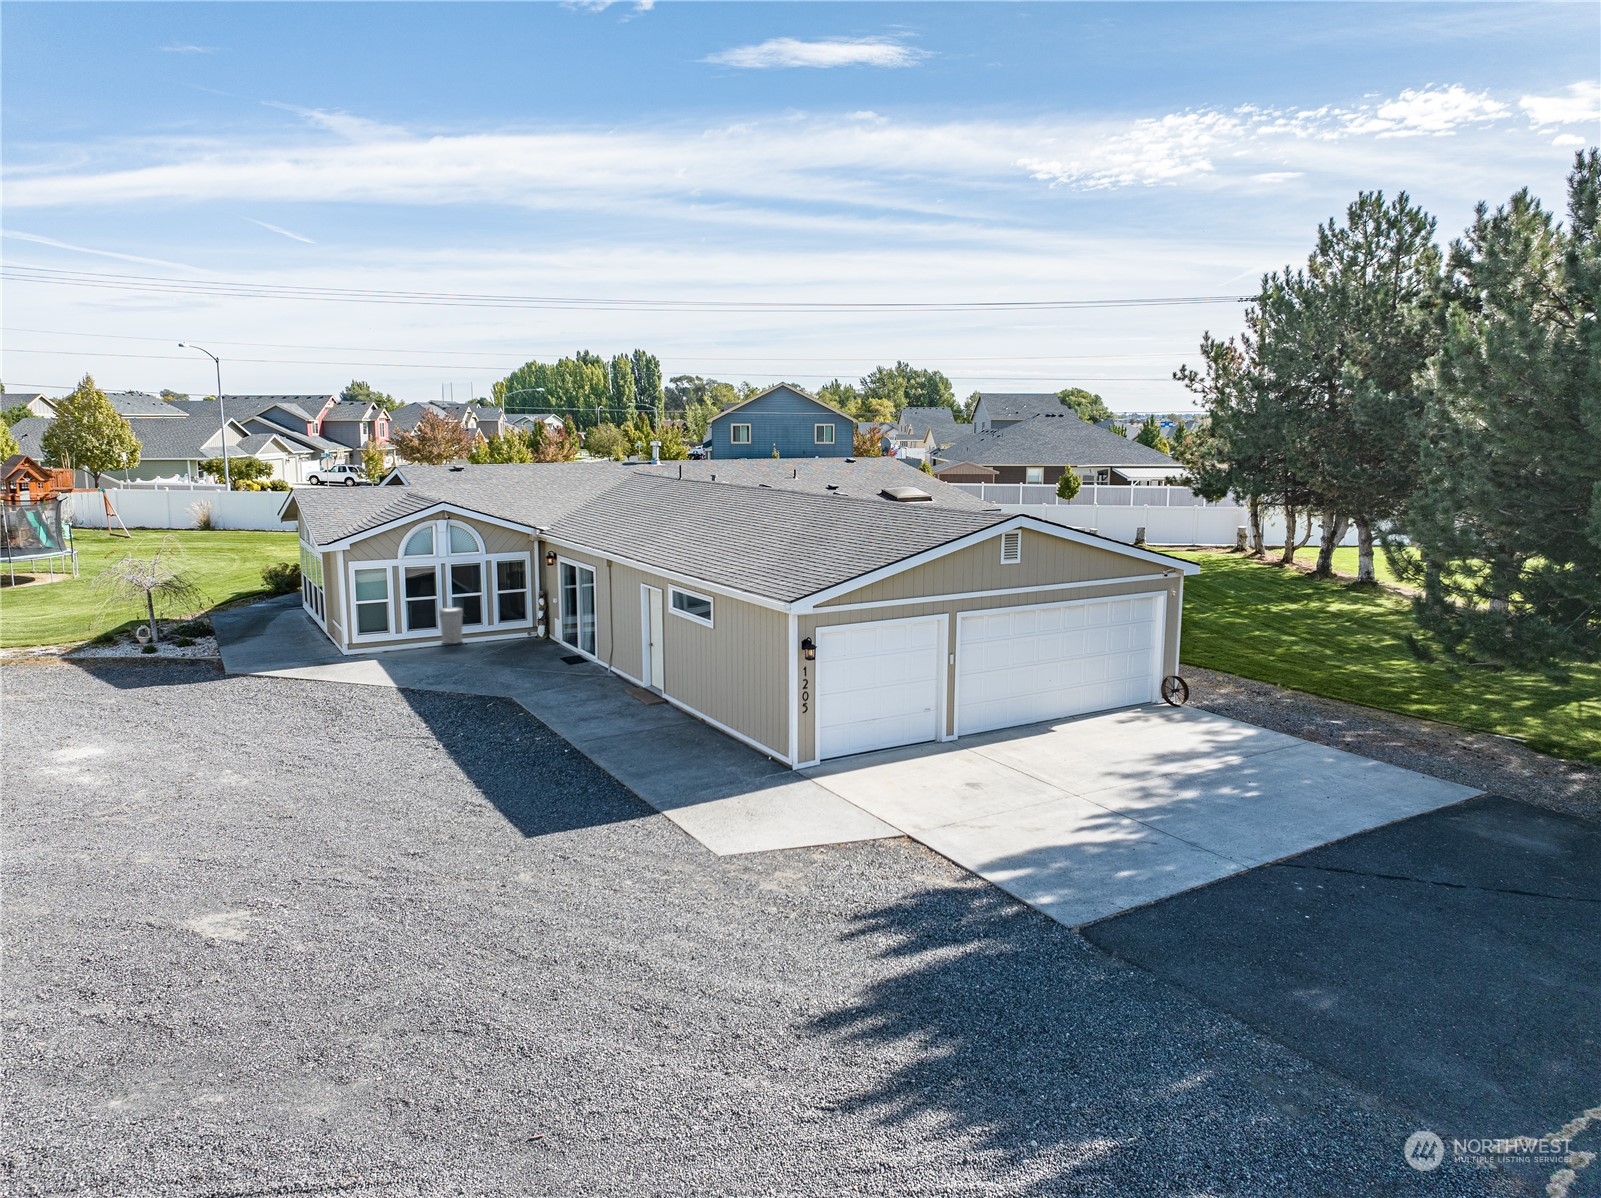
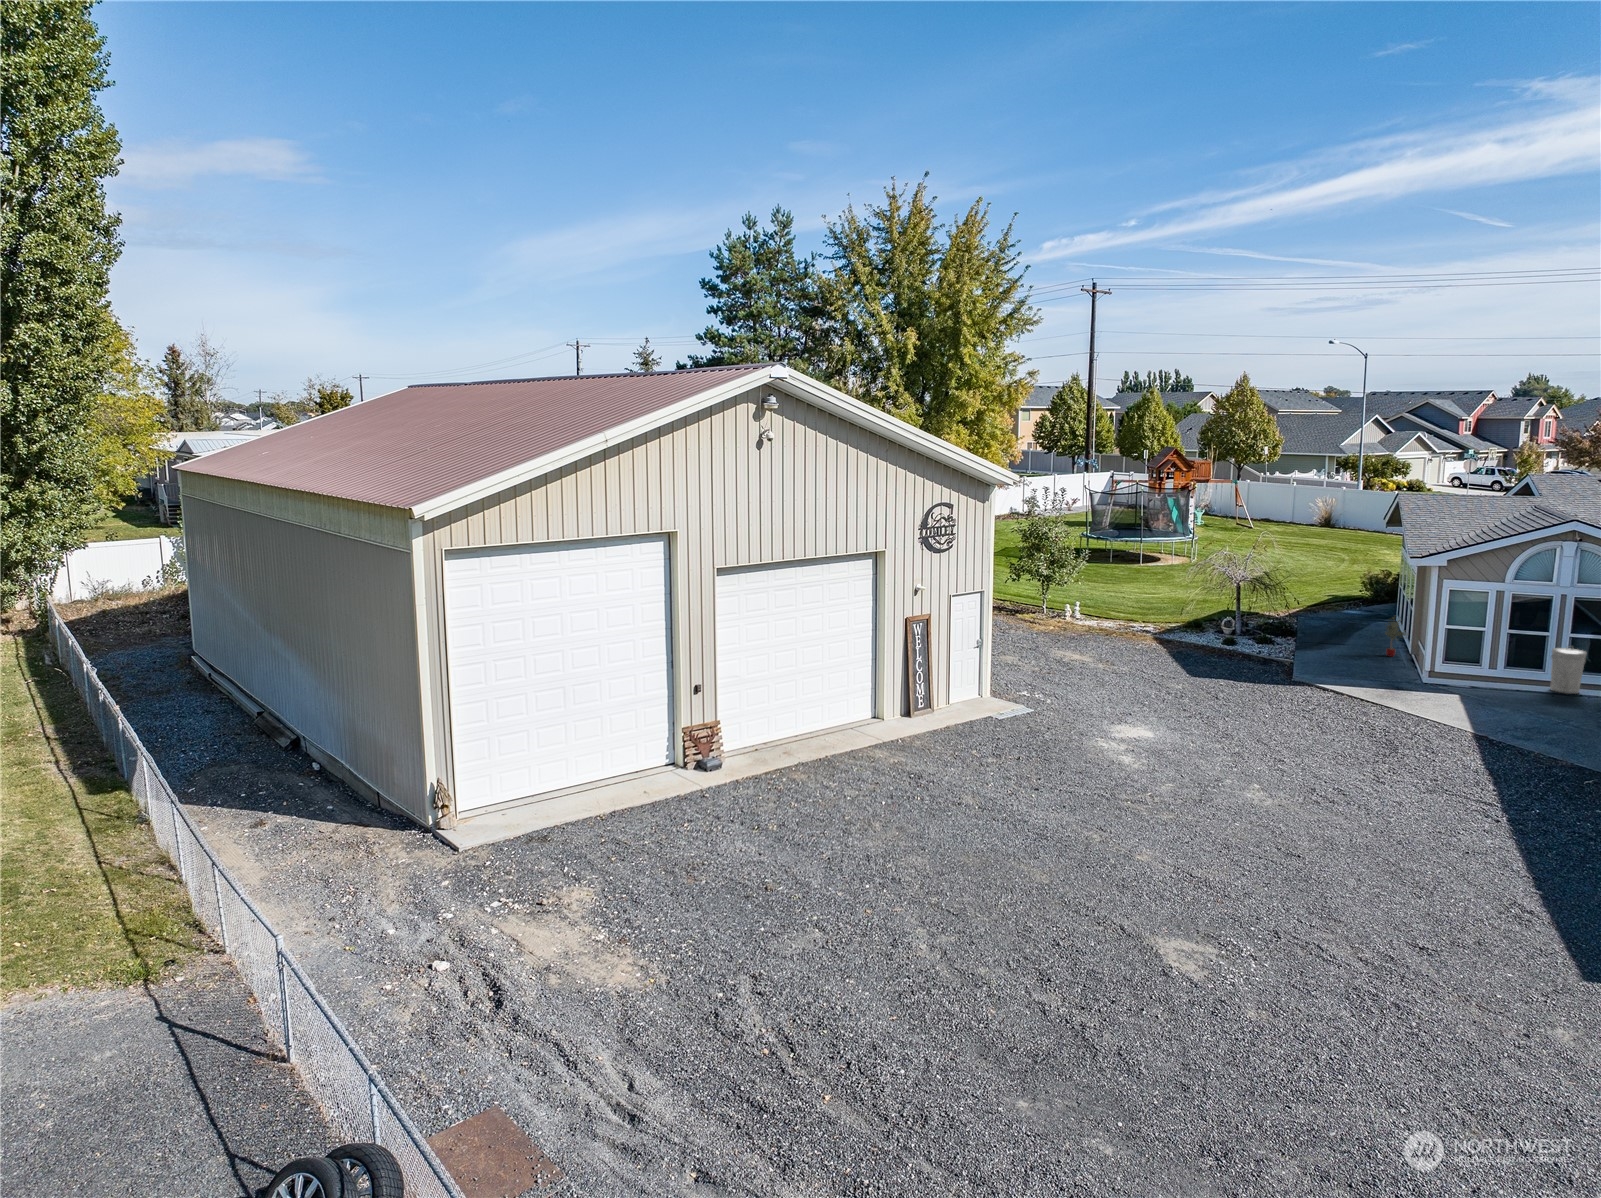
potted tree: none [302,600,325,639] -> present [1385,617,1407,657]

